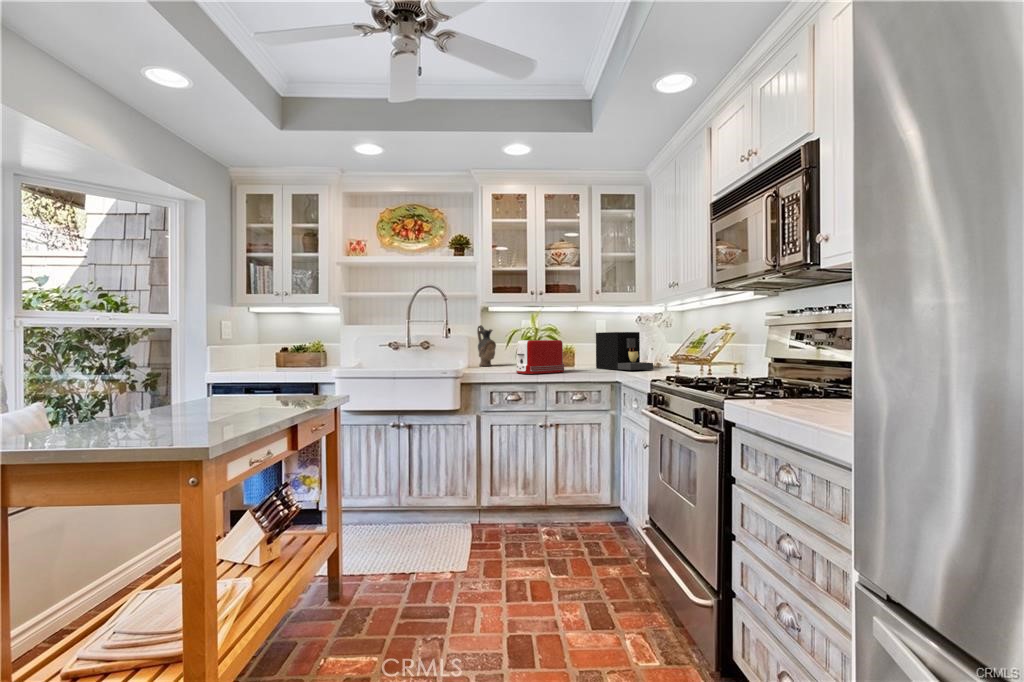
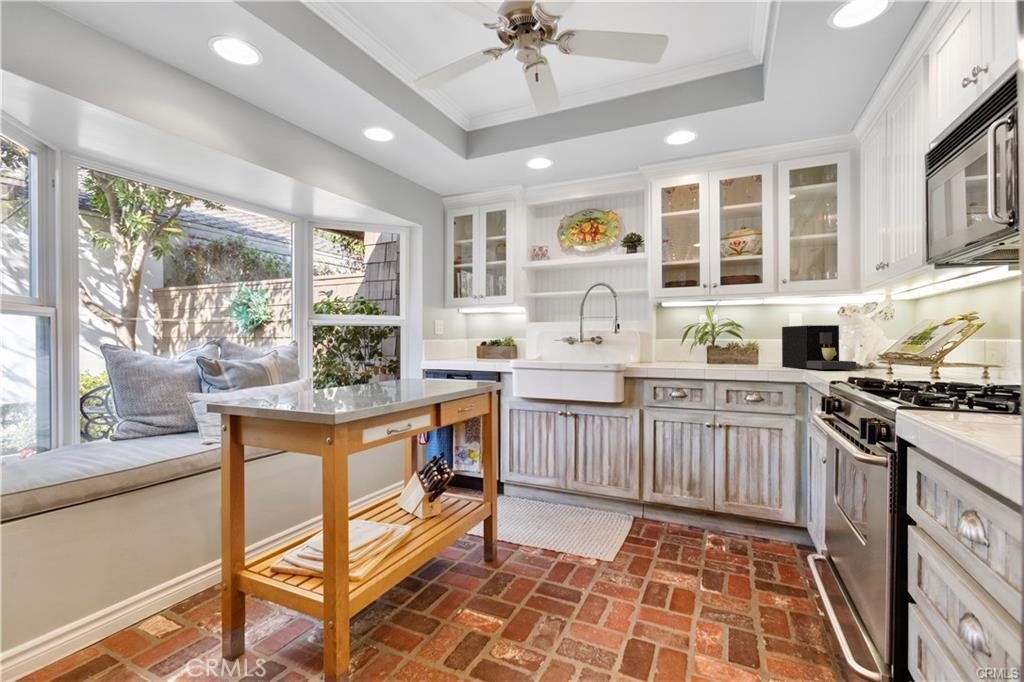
ceramic pitcher: present [477,325,496,366] -> none [653,321,671,362]
toaster: present [516,340,564,374] -> none [681,335,737,370]

